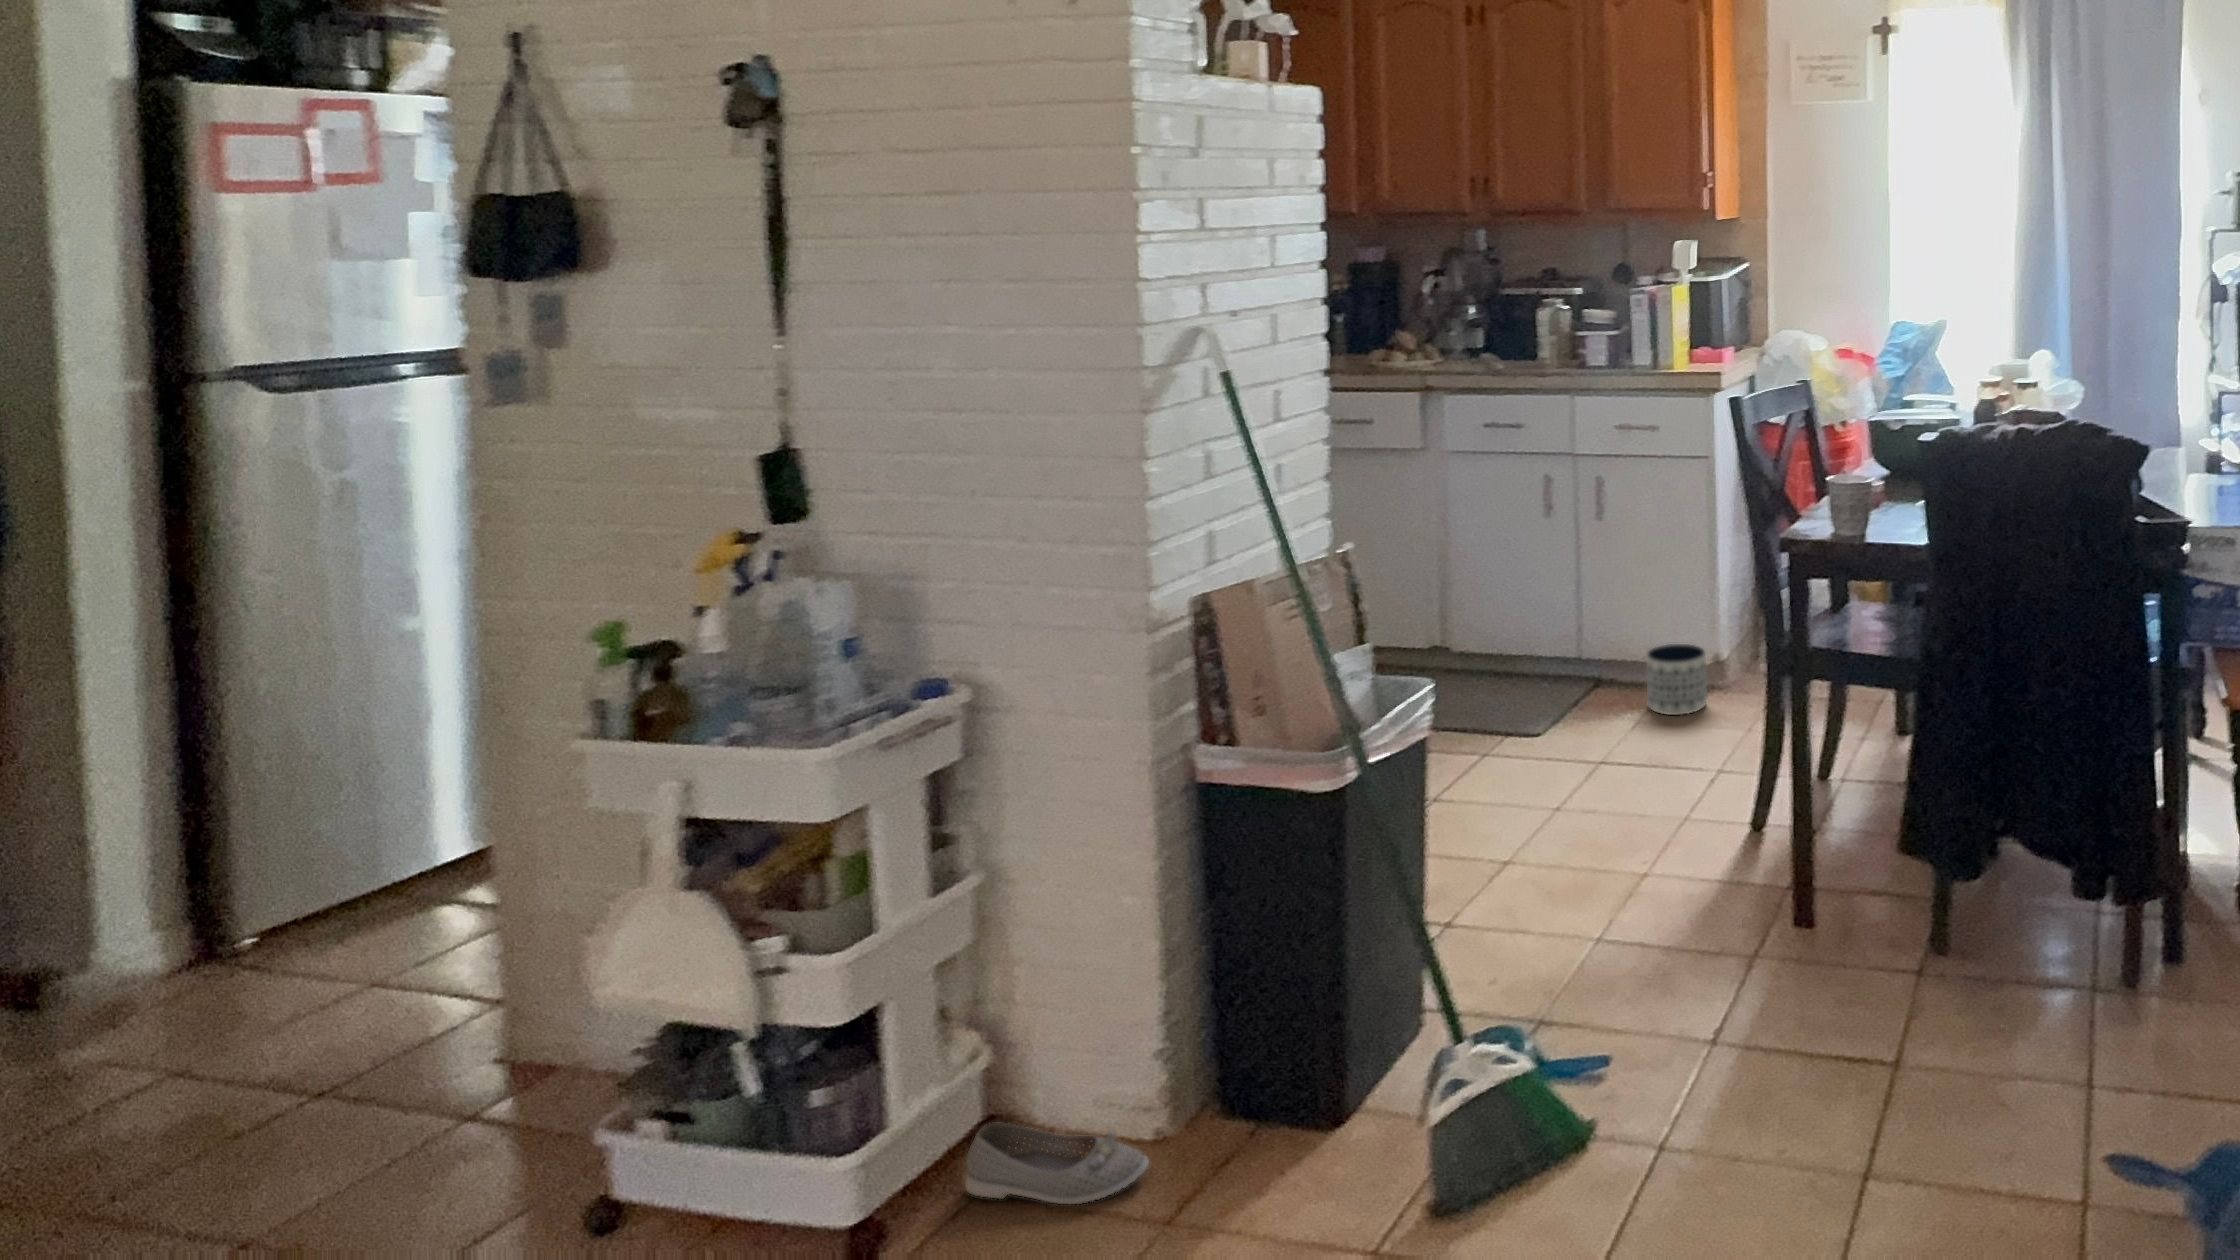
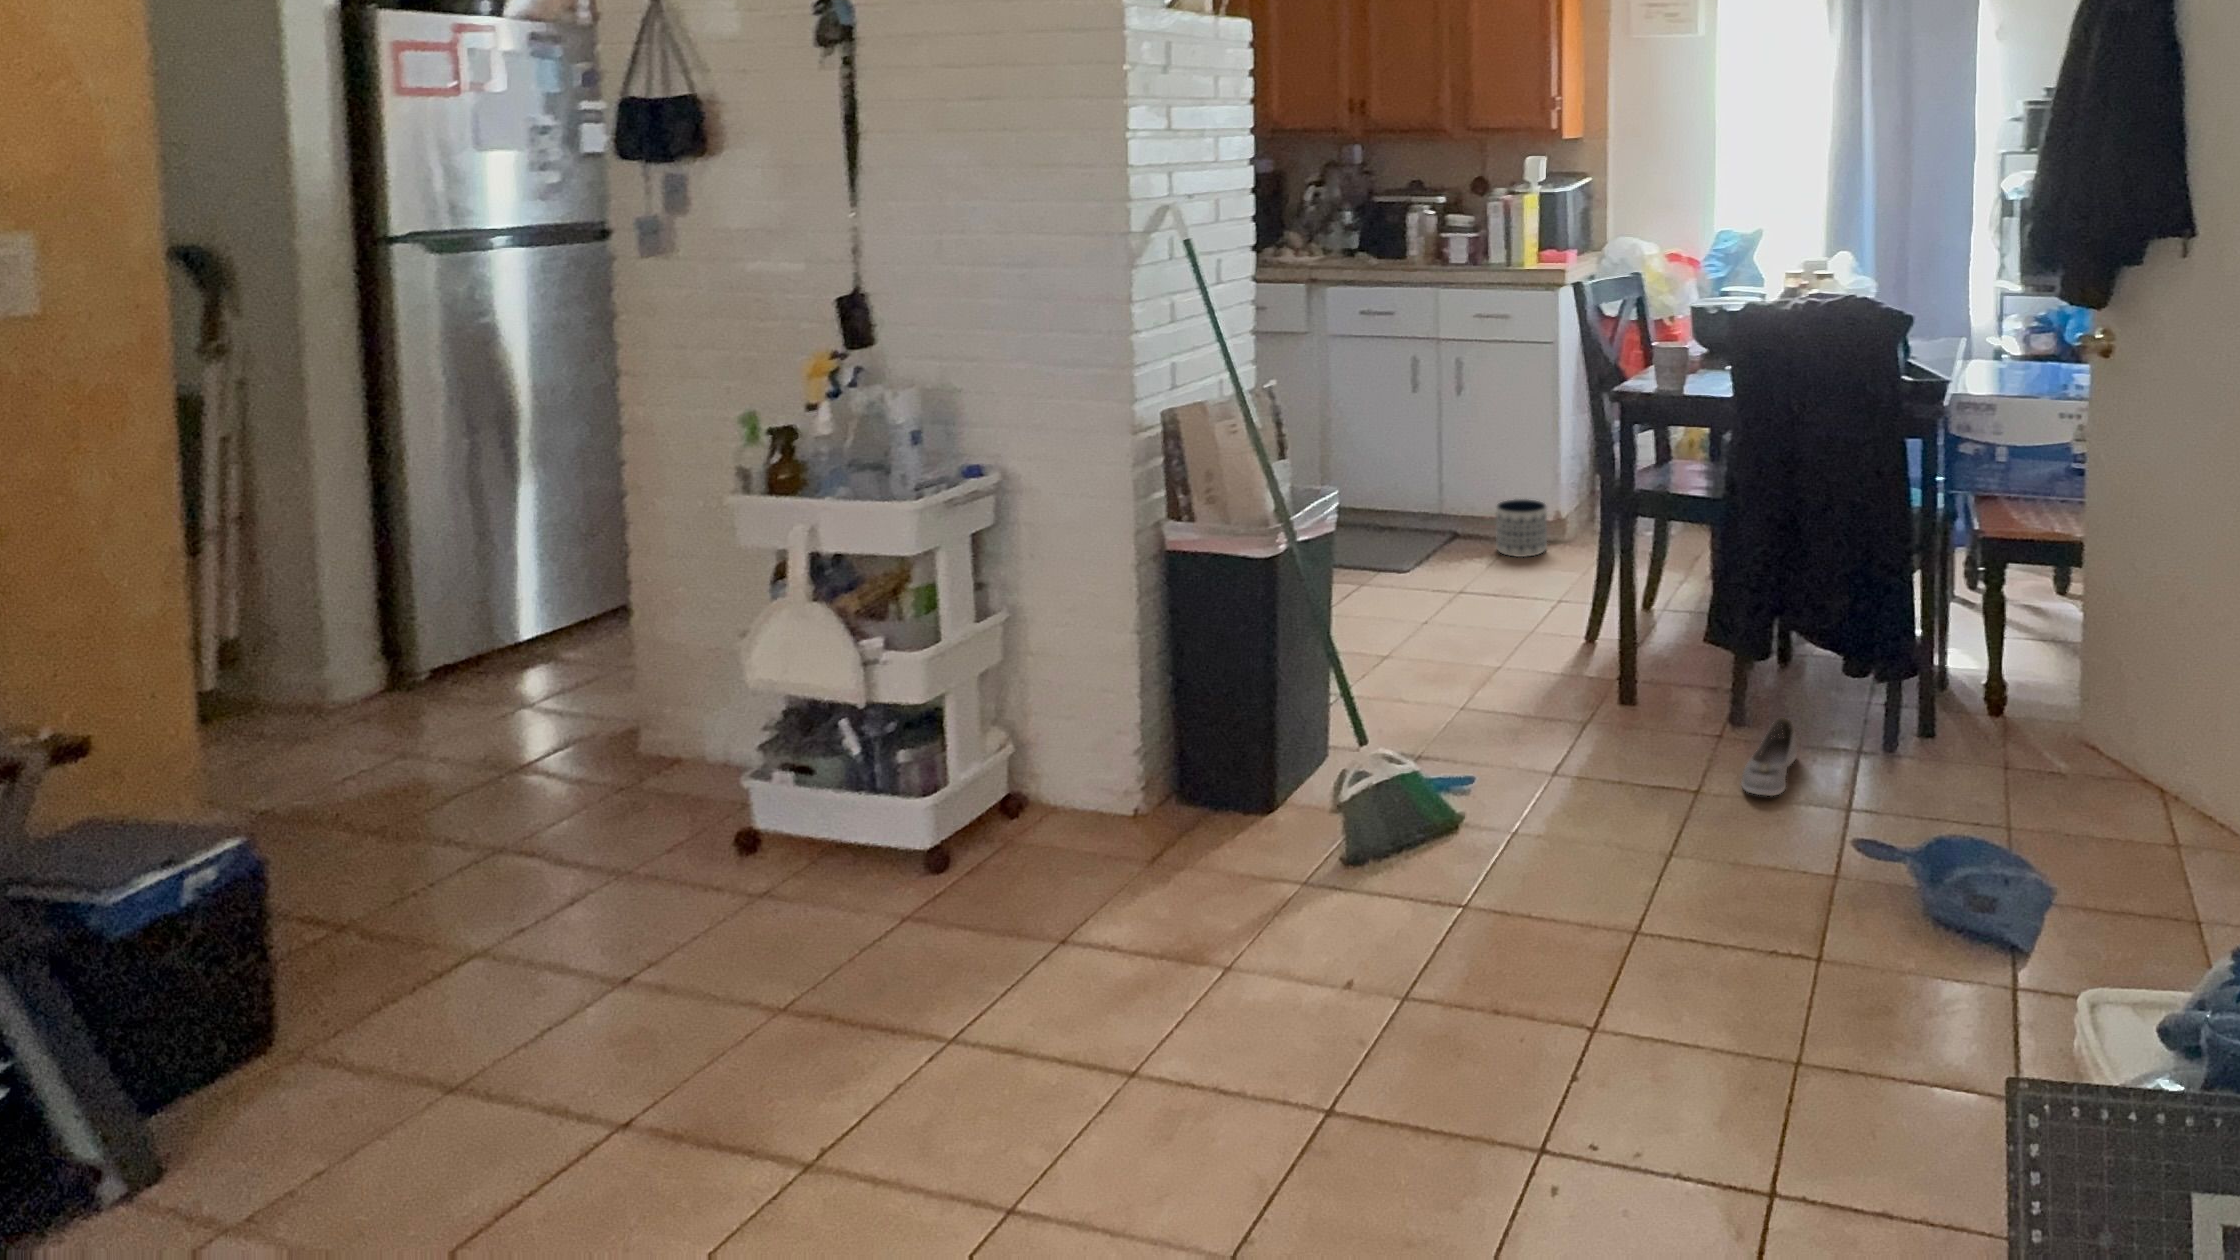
shoe: present [965,1123,1149,1204] -> present [1741,718,1797,796]

